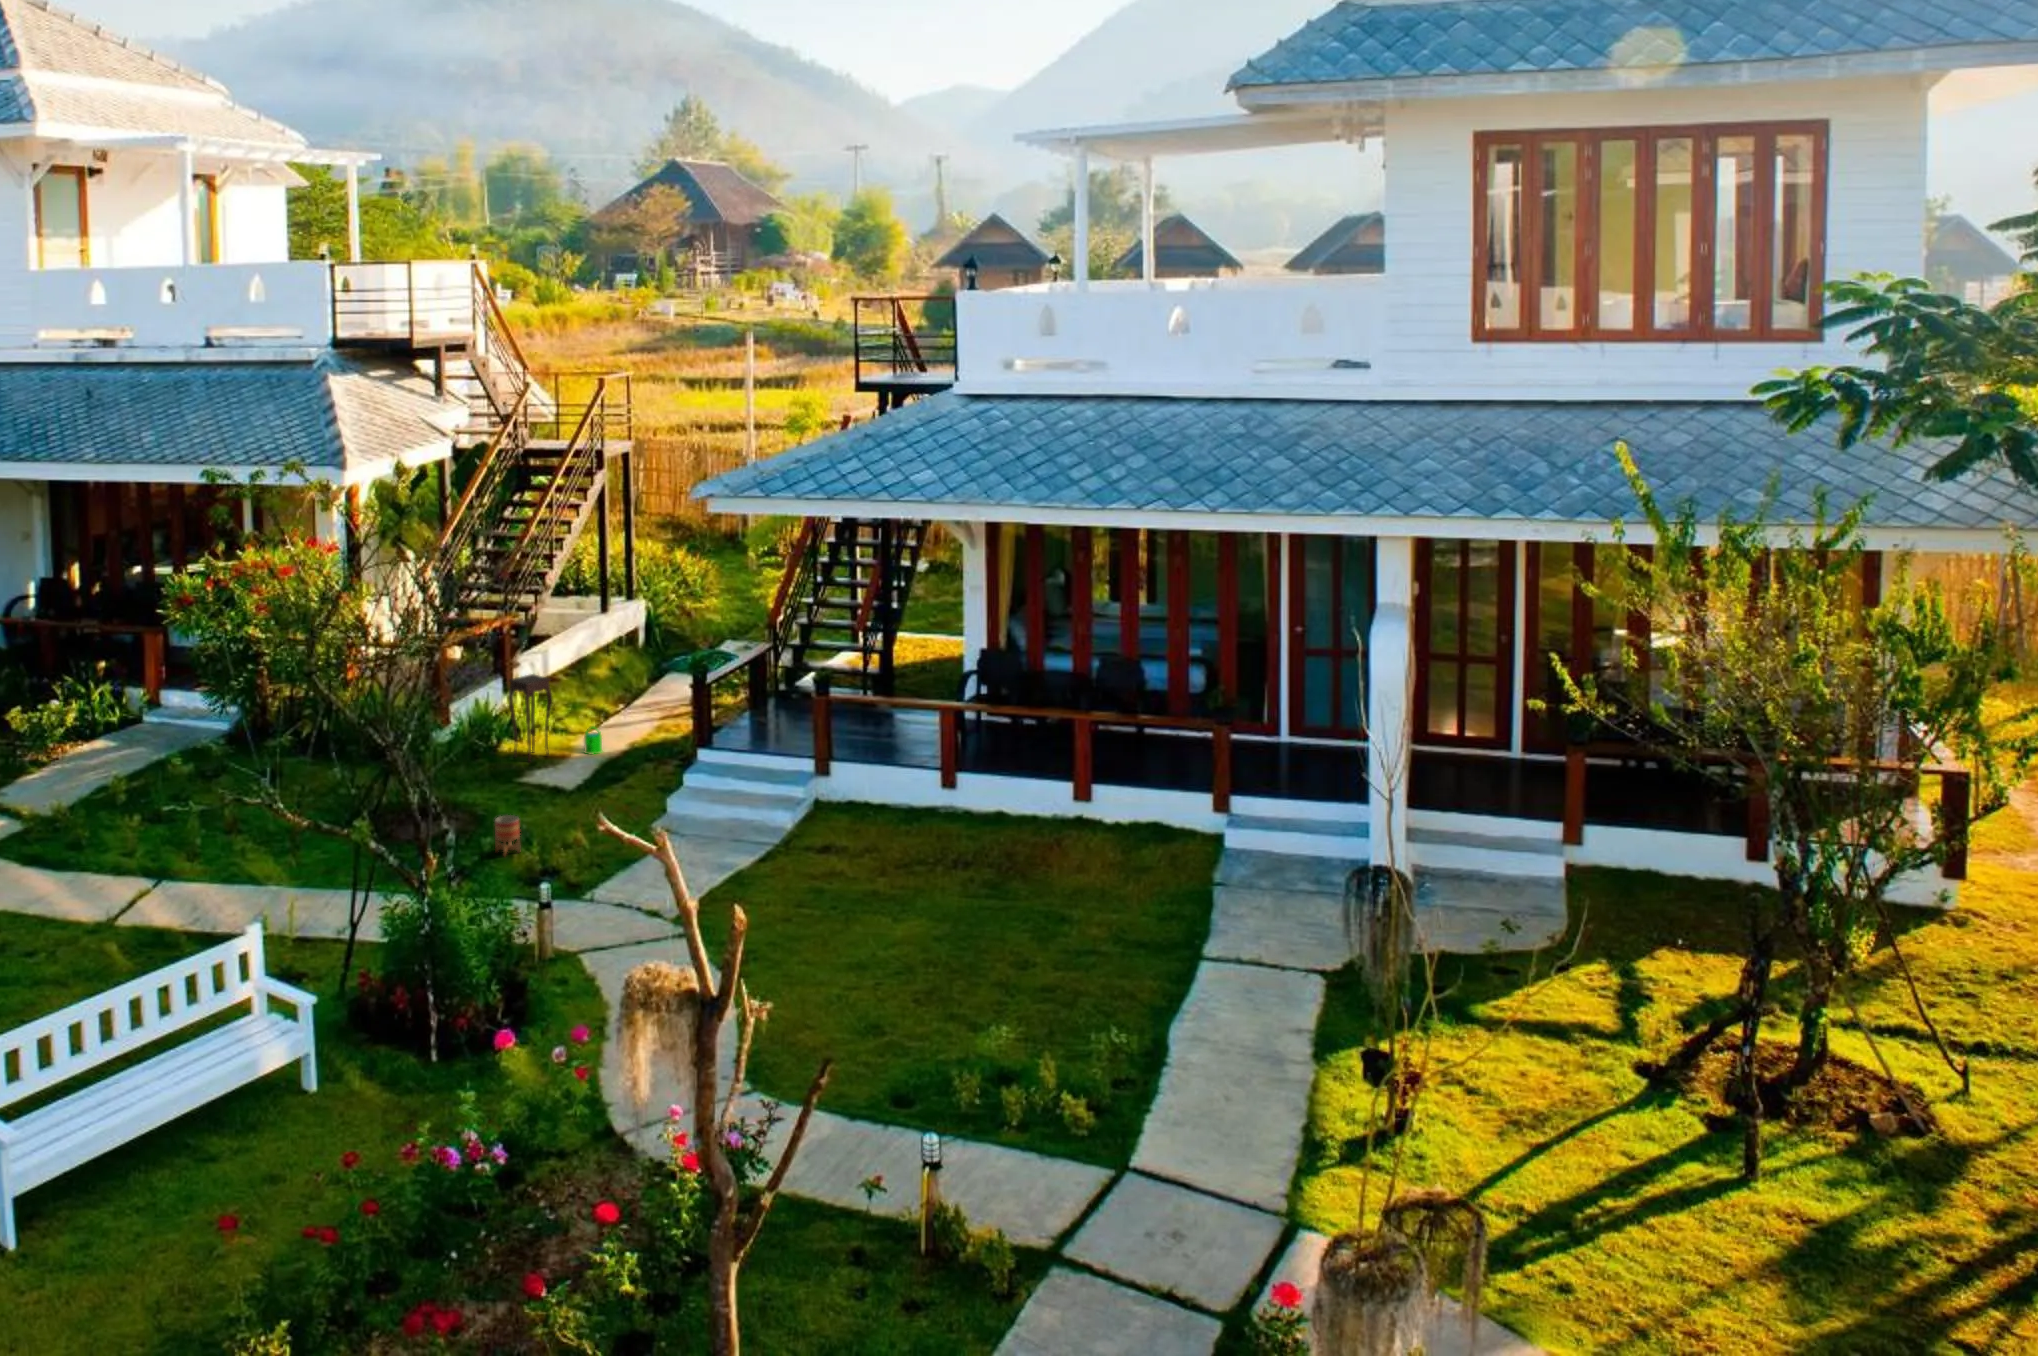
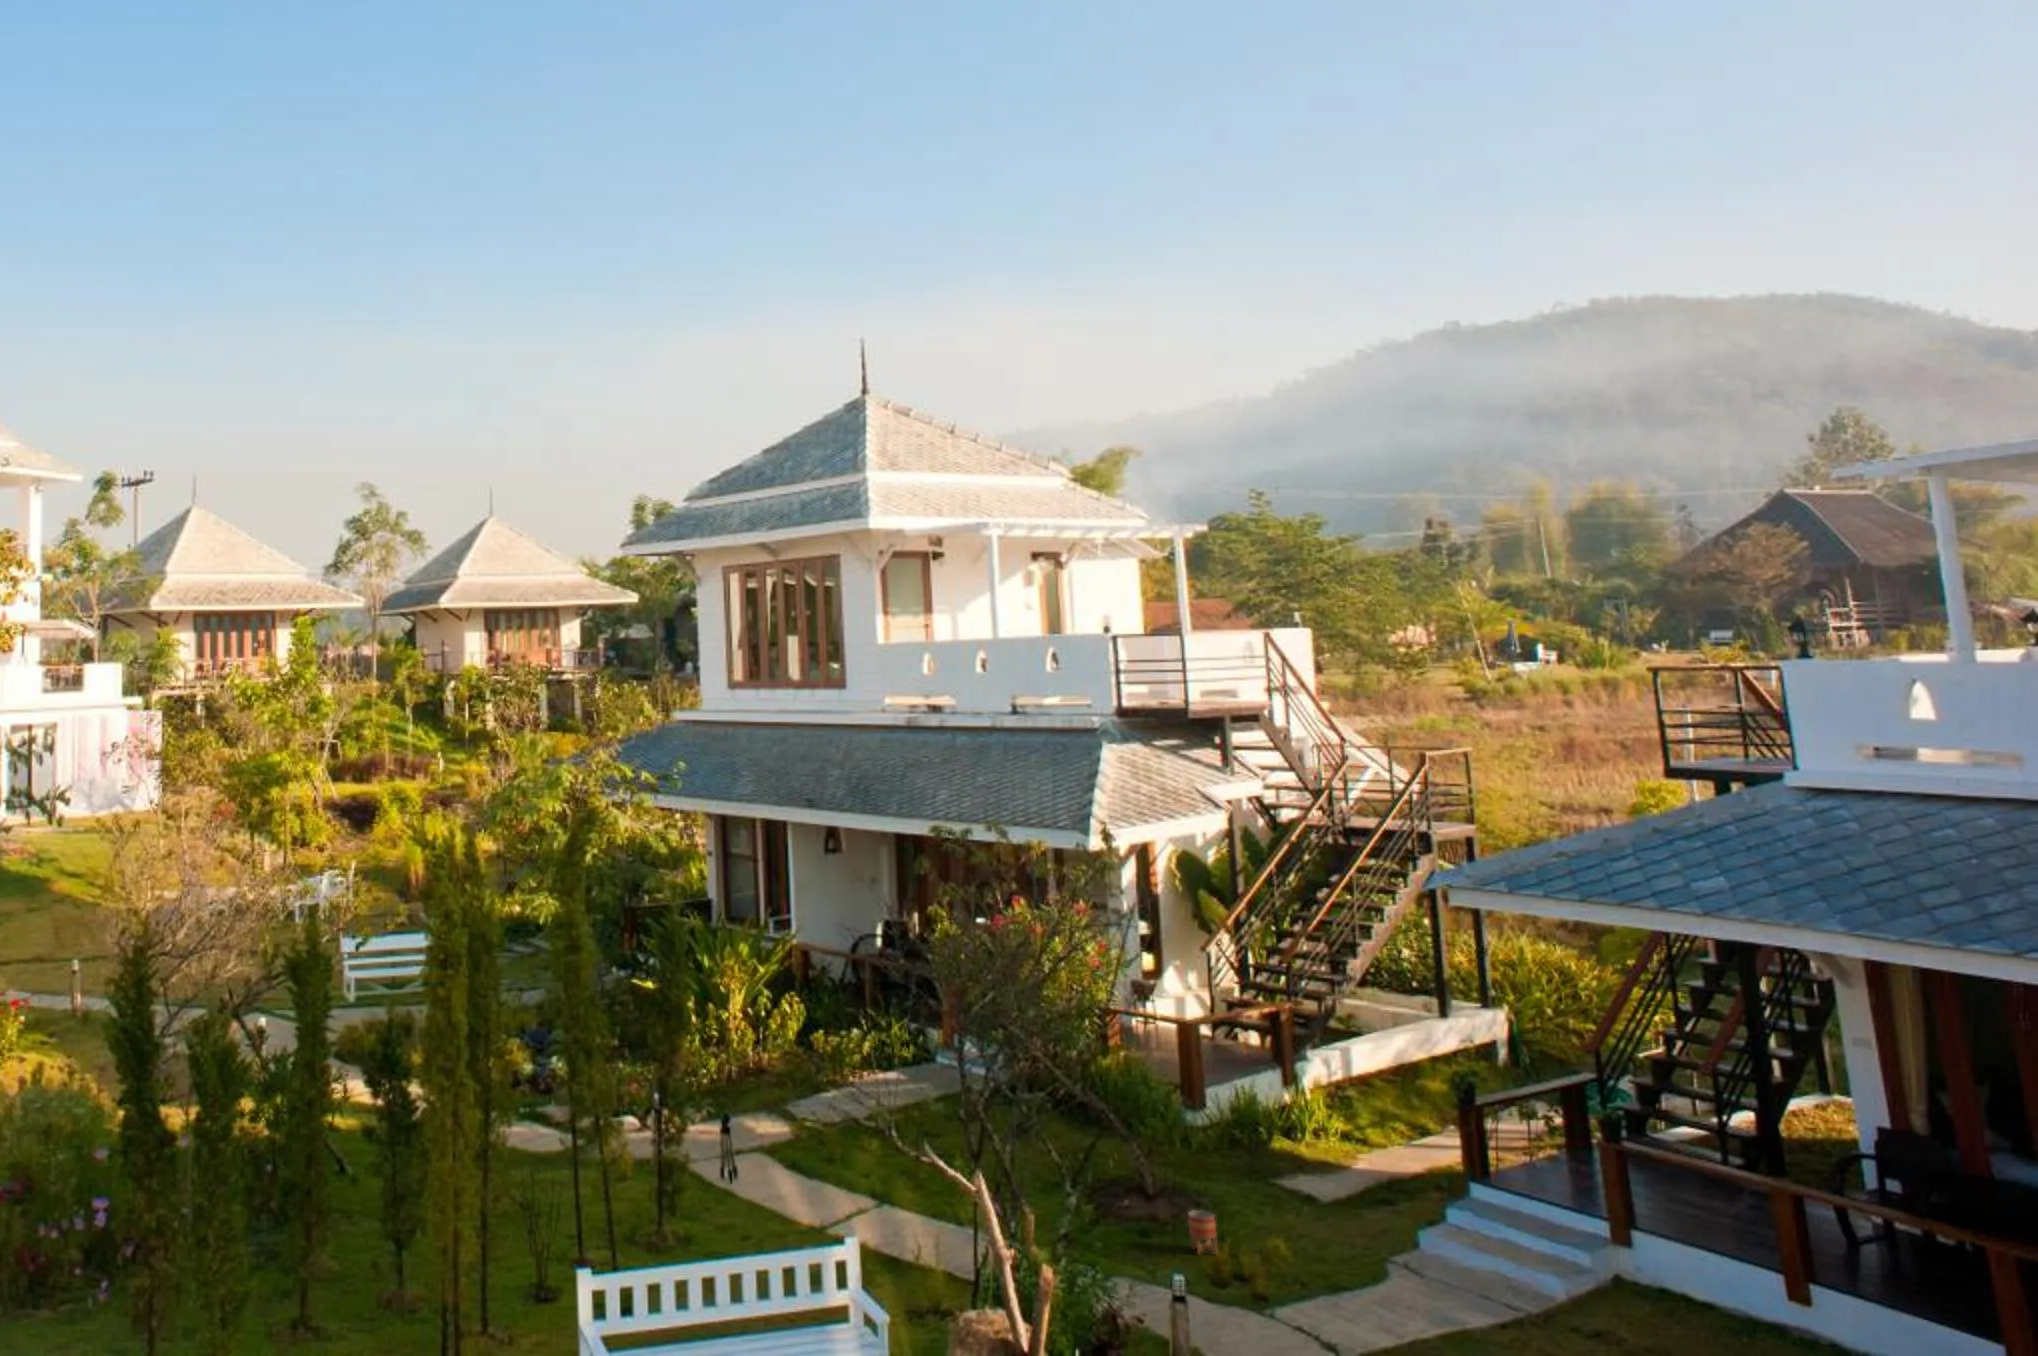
side table: present [508,674,552,761] -> none [1262,1070,1315,1169]
watering can: present [584,726,602,754] -> none [1354,1141,1380,1175]

